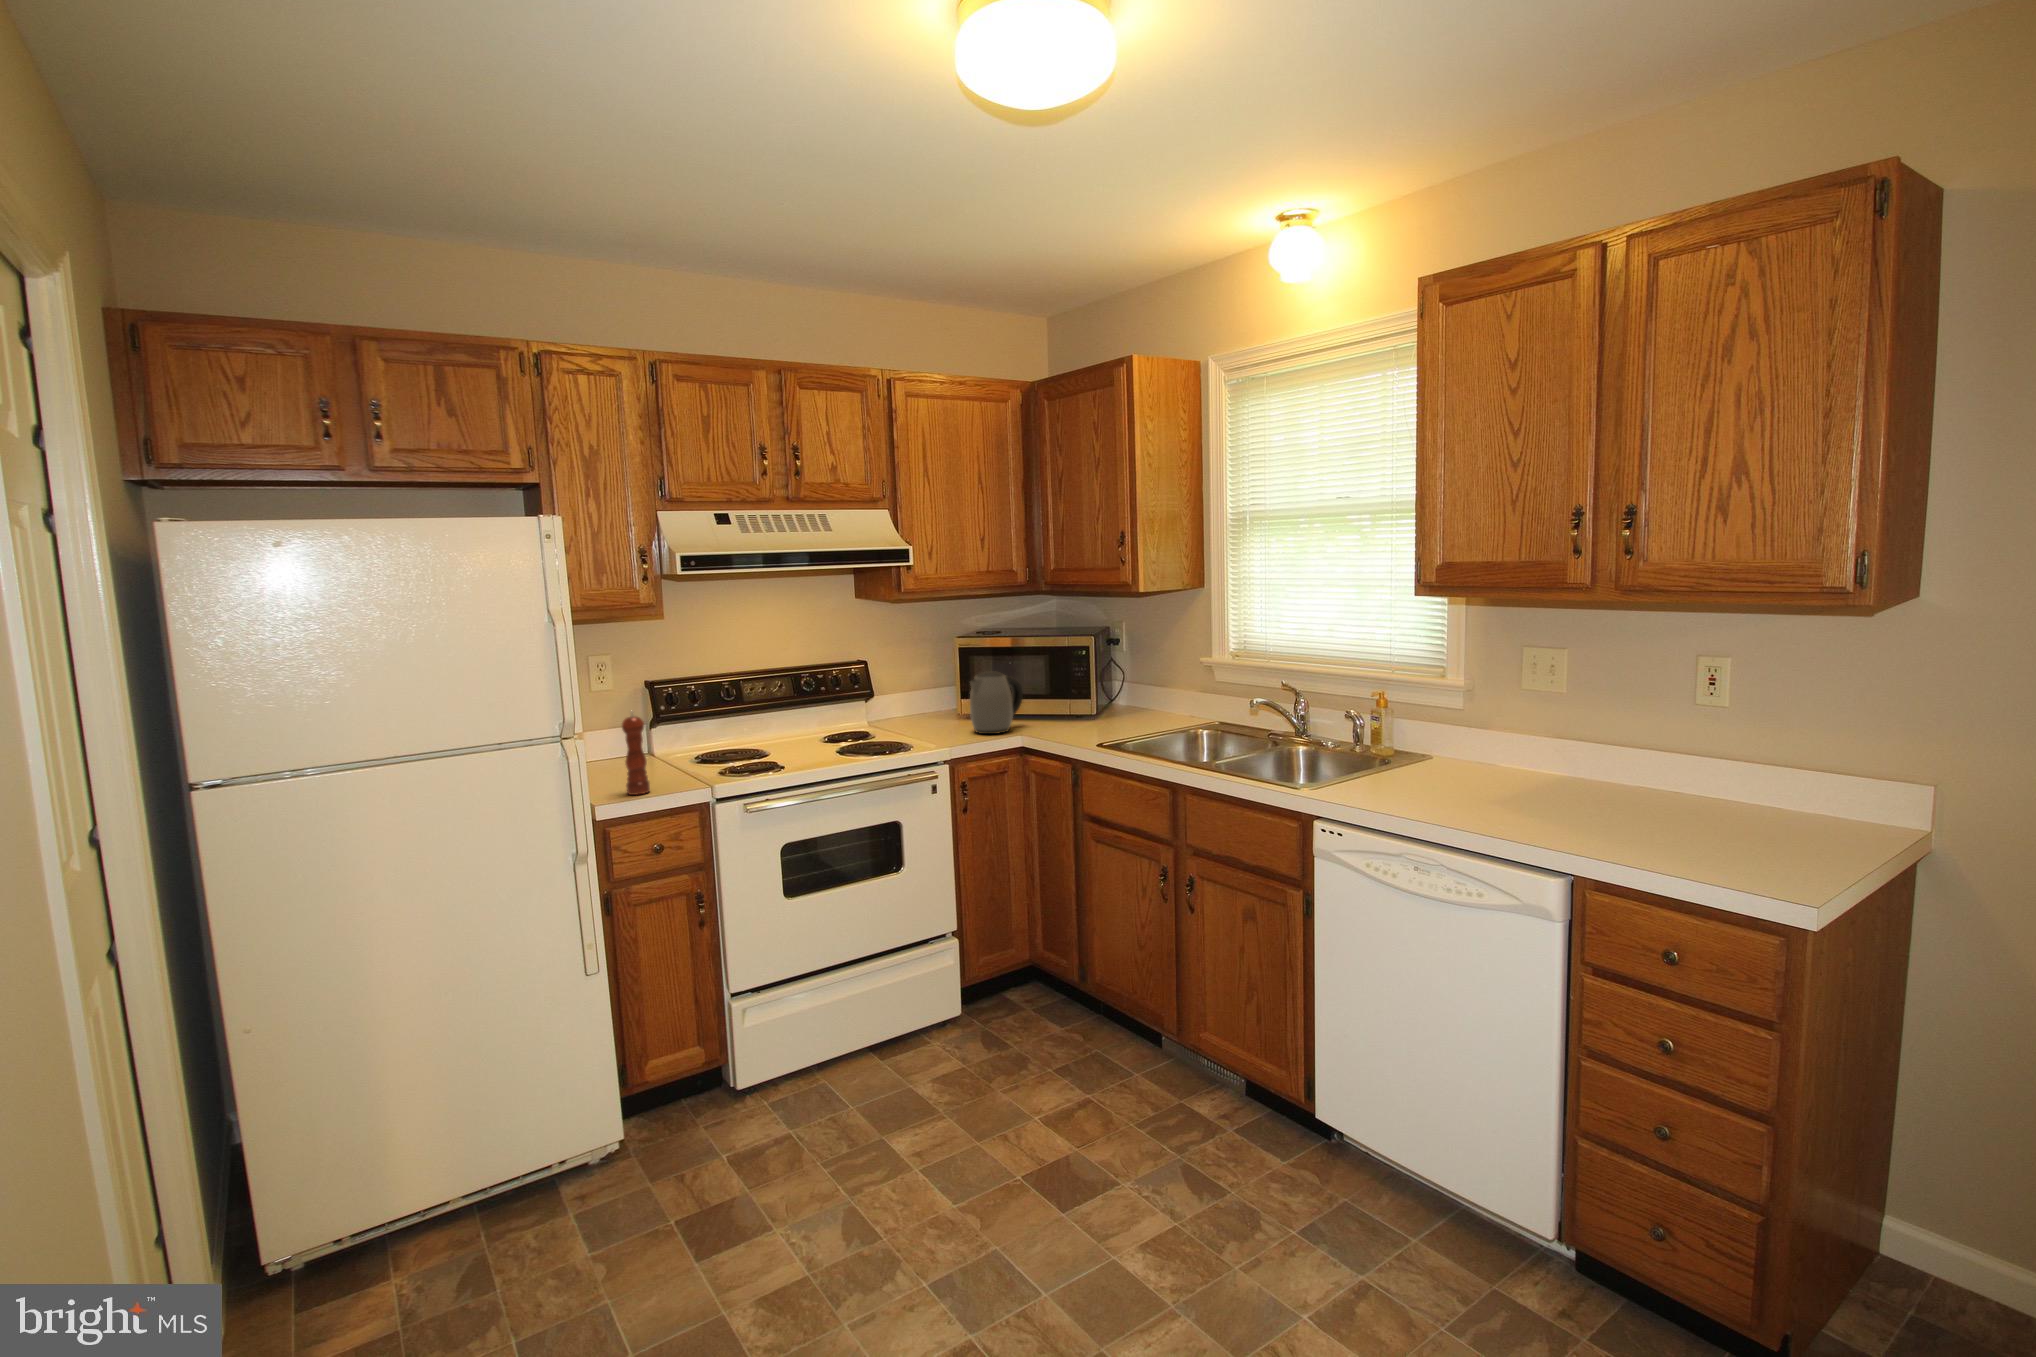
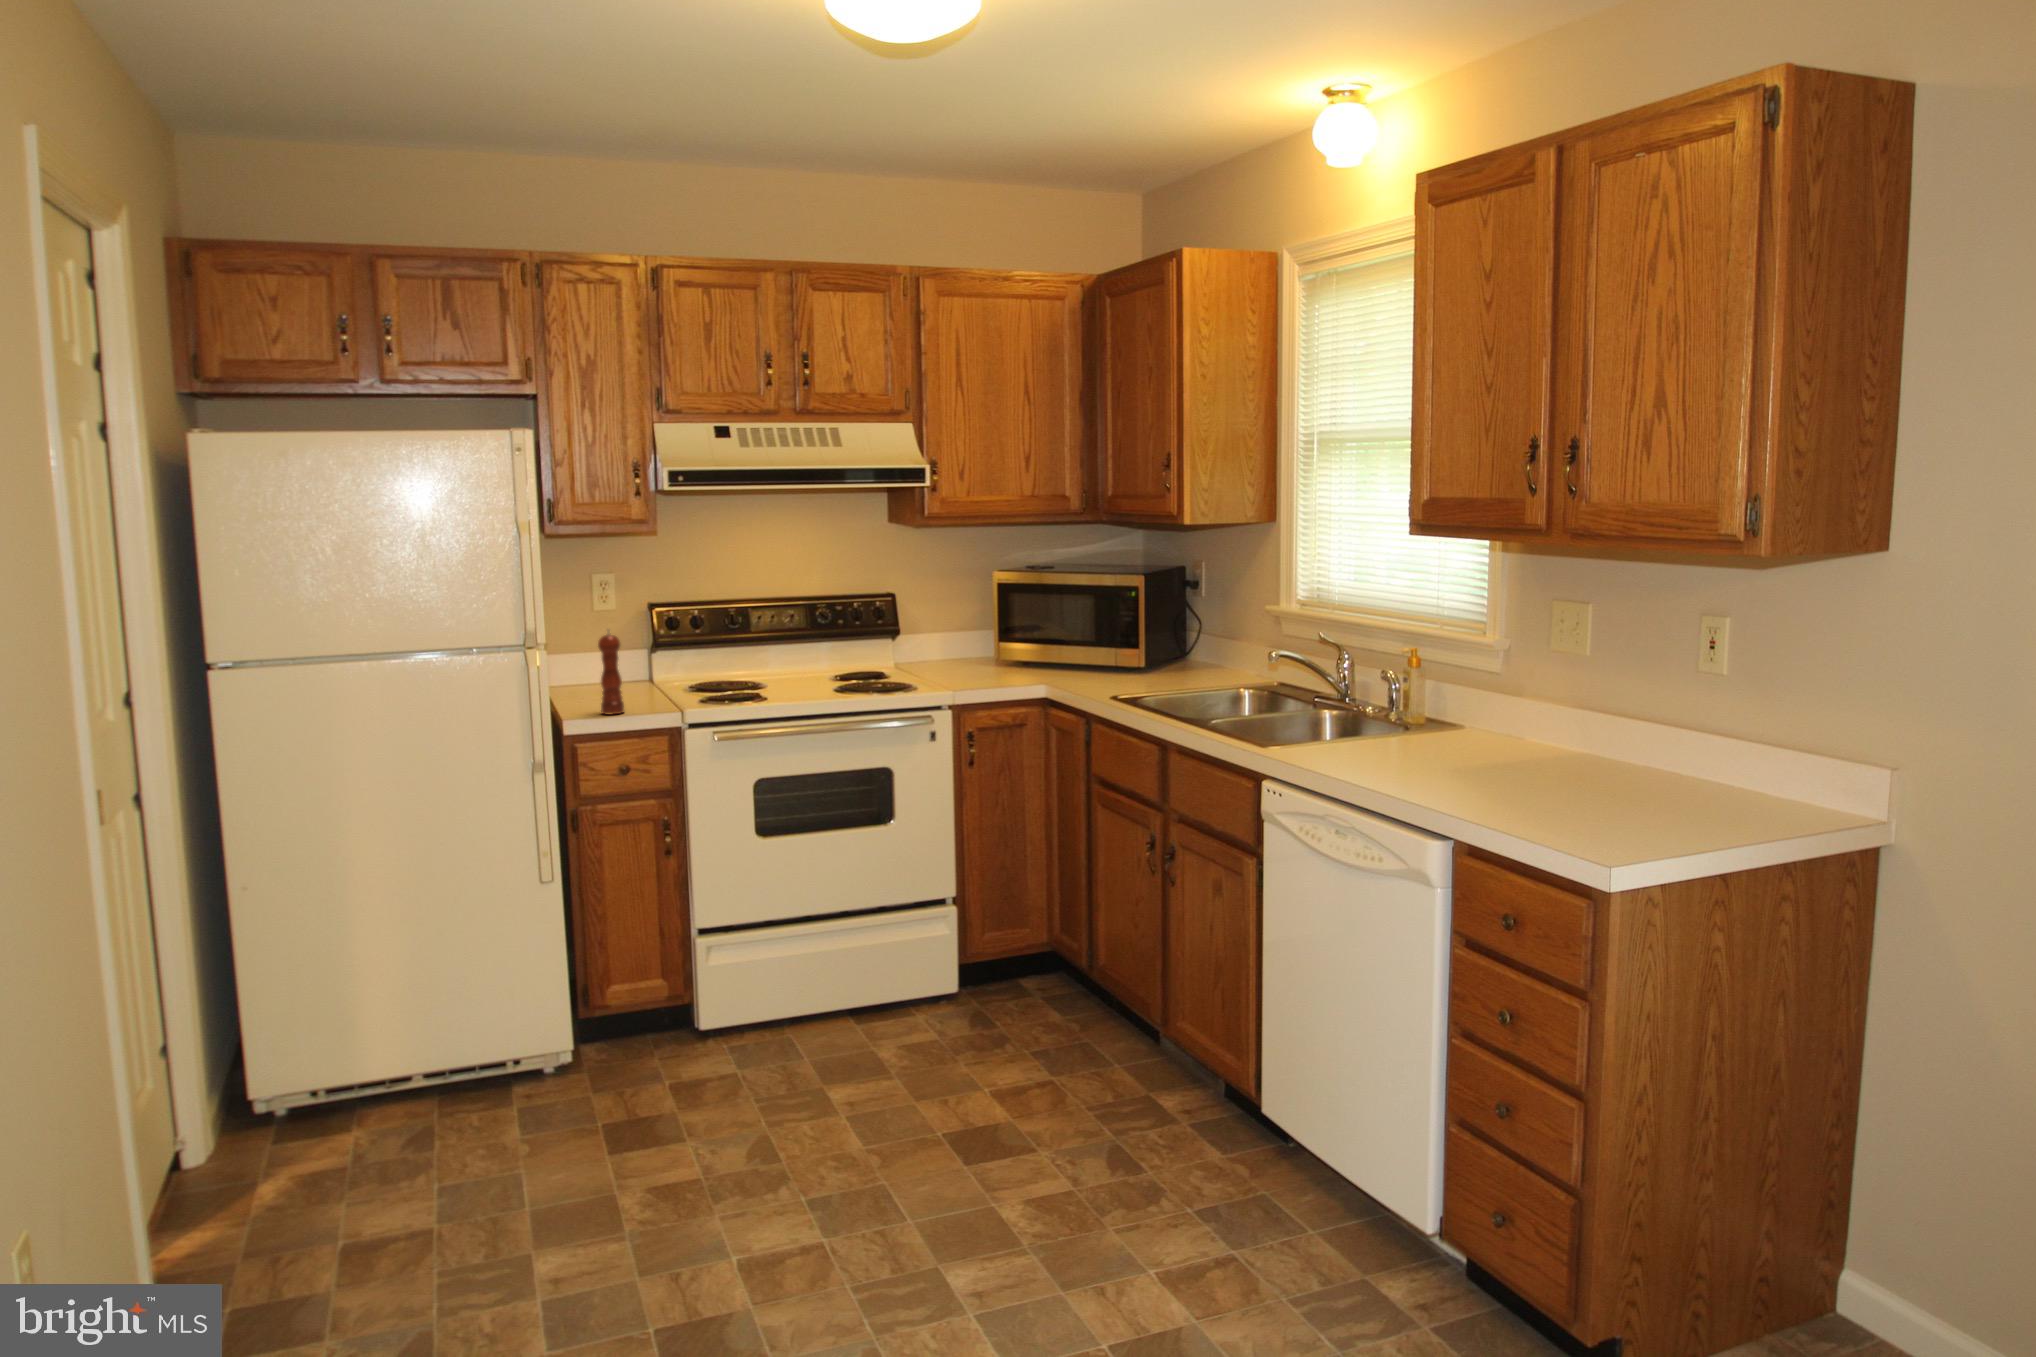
kettle: present [970,671,1023,734] -> none [989,610,1056,681]

